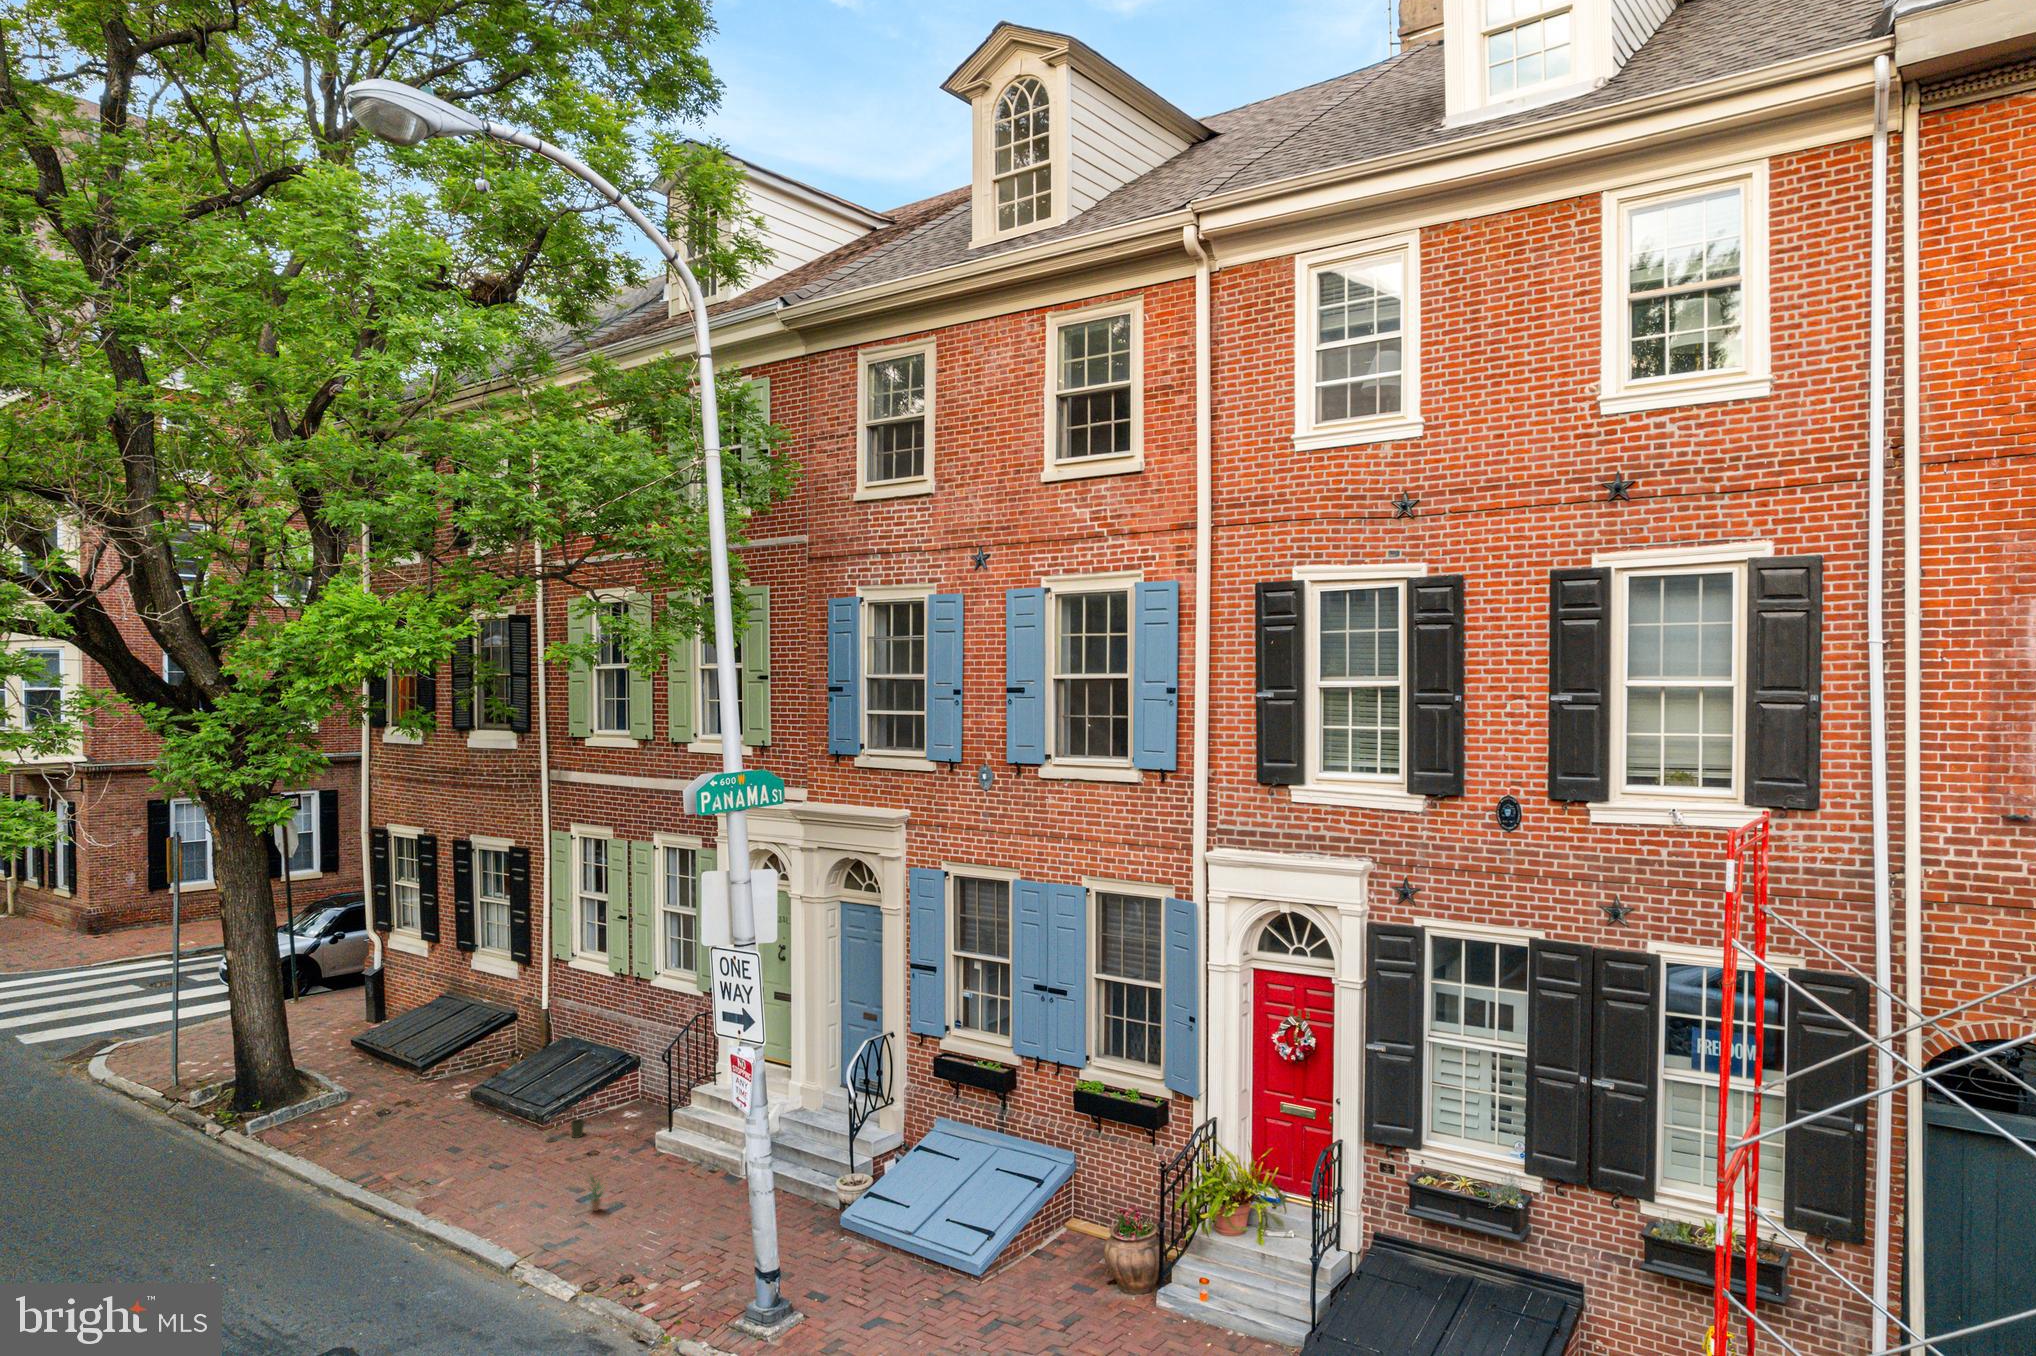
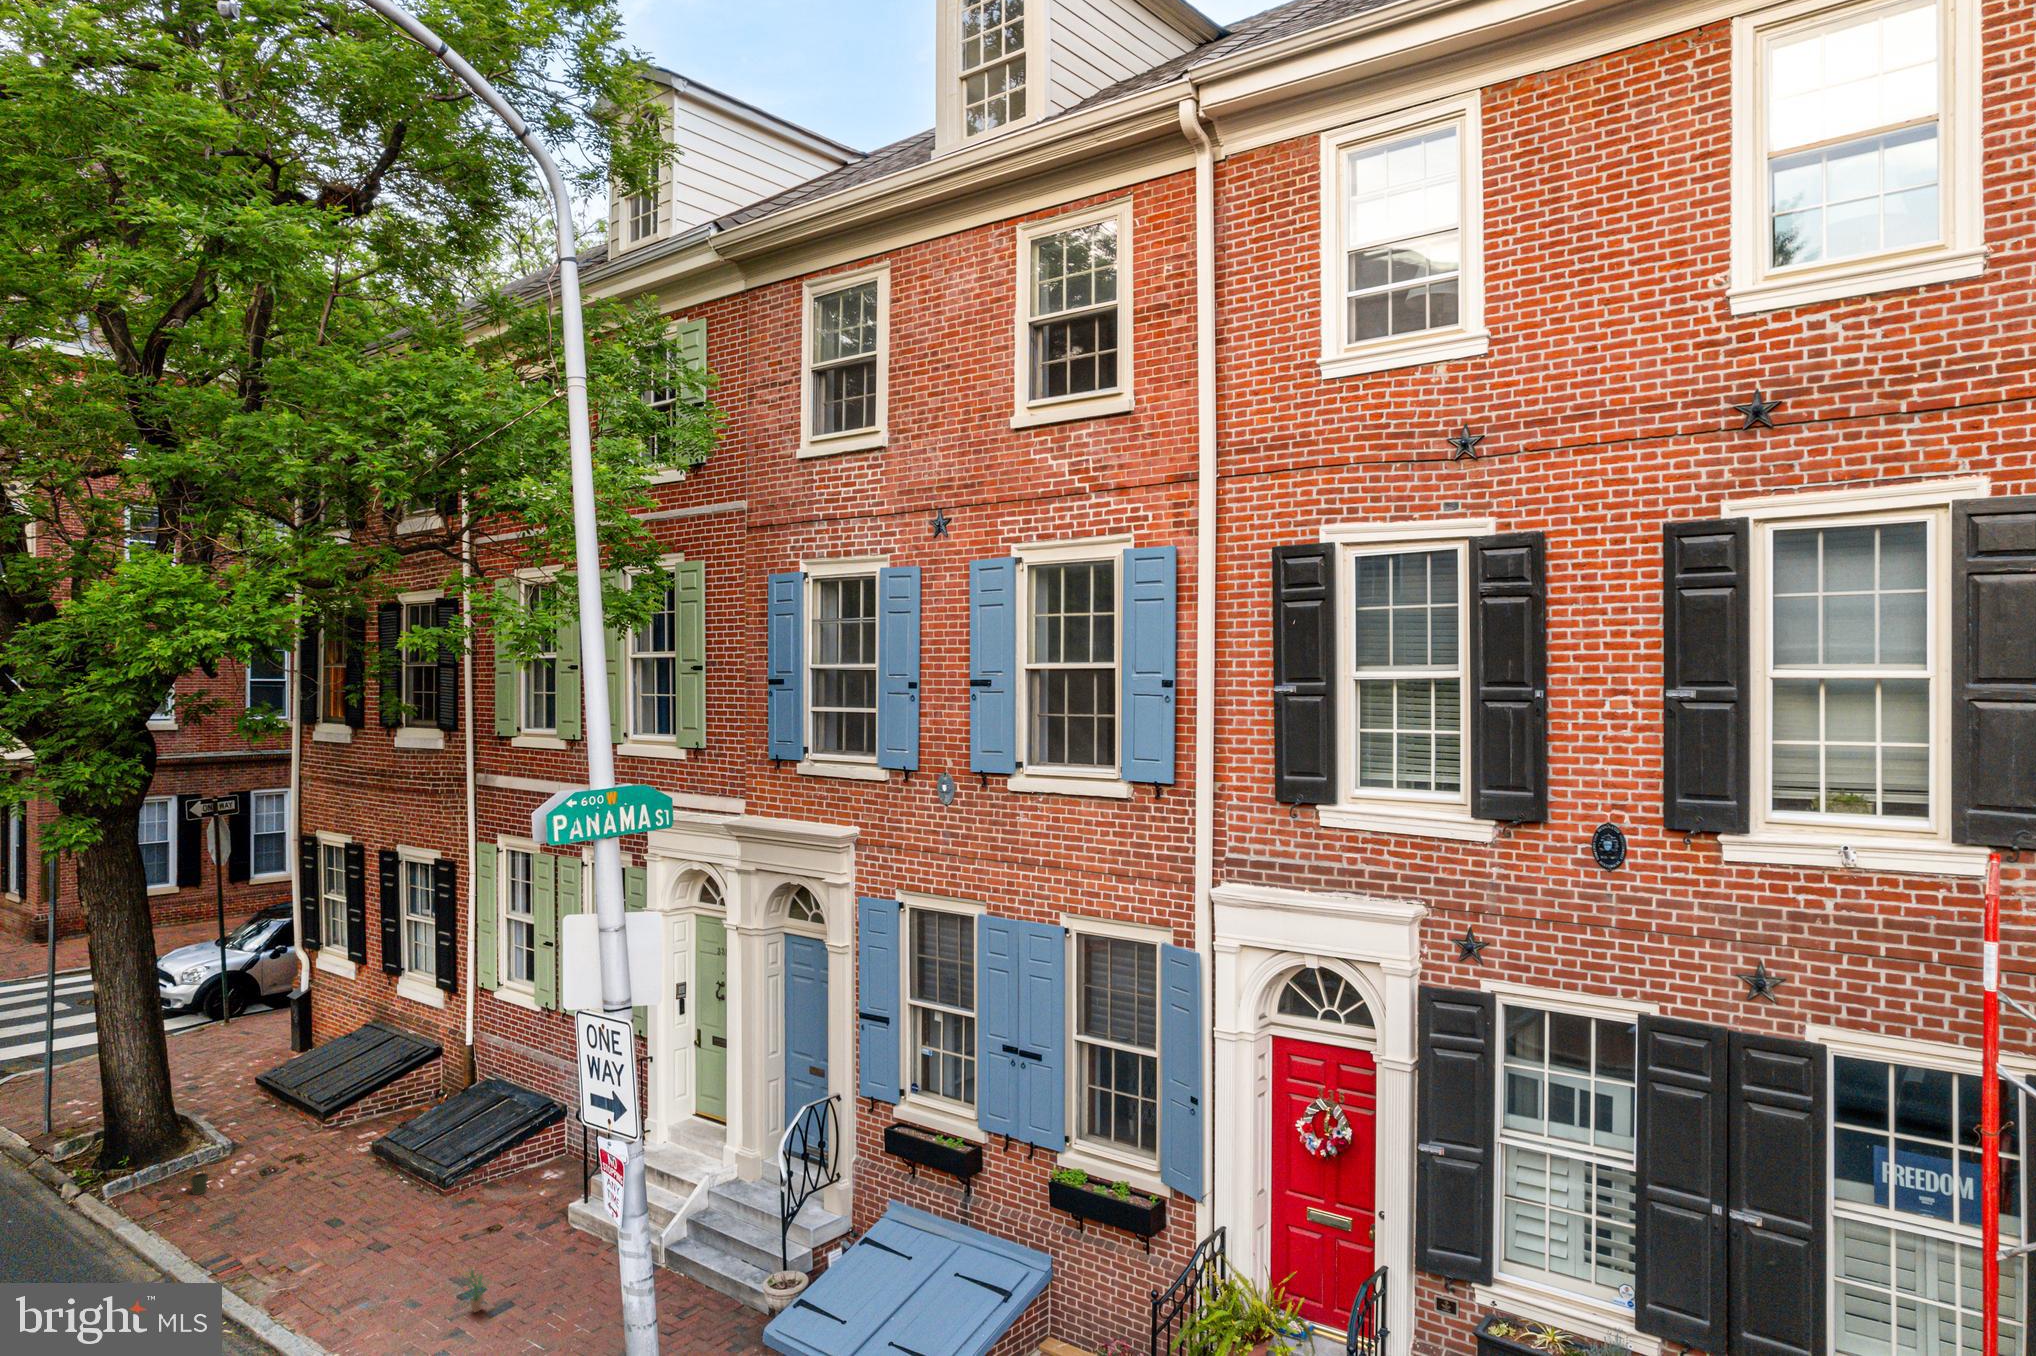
trash can: present [546,1119,584,1142] -> present [158,1173,208,1201]

